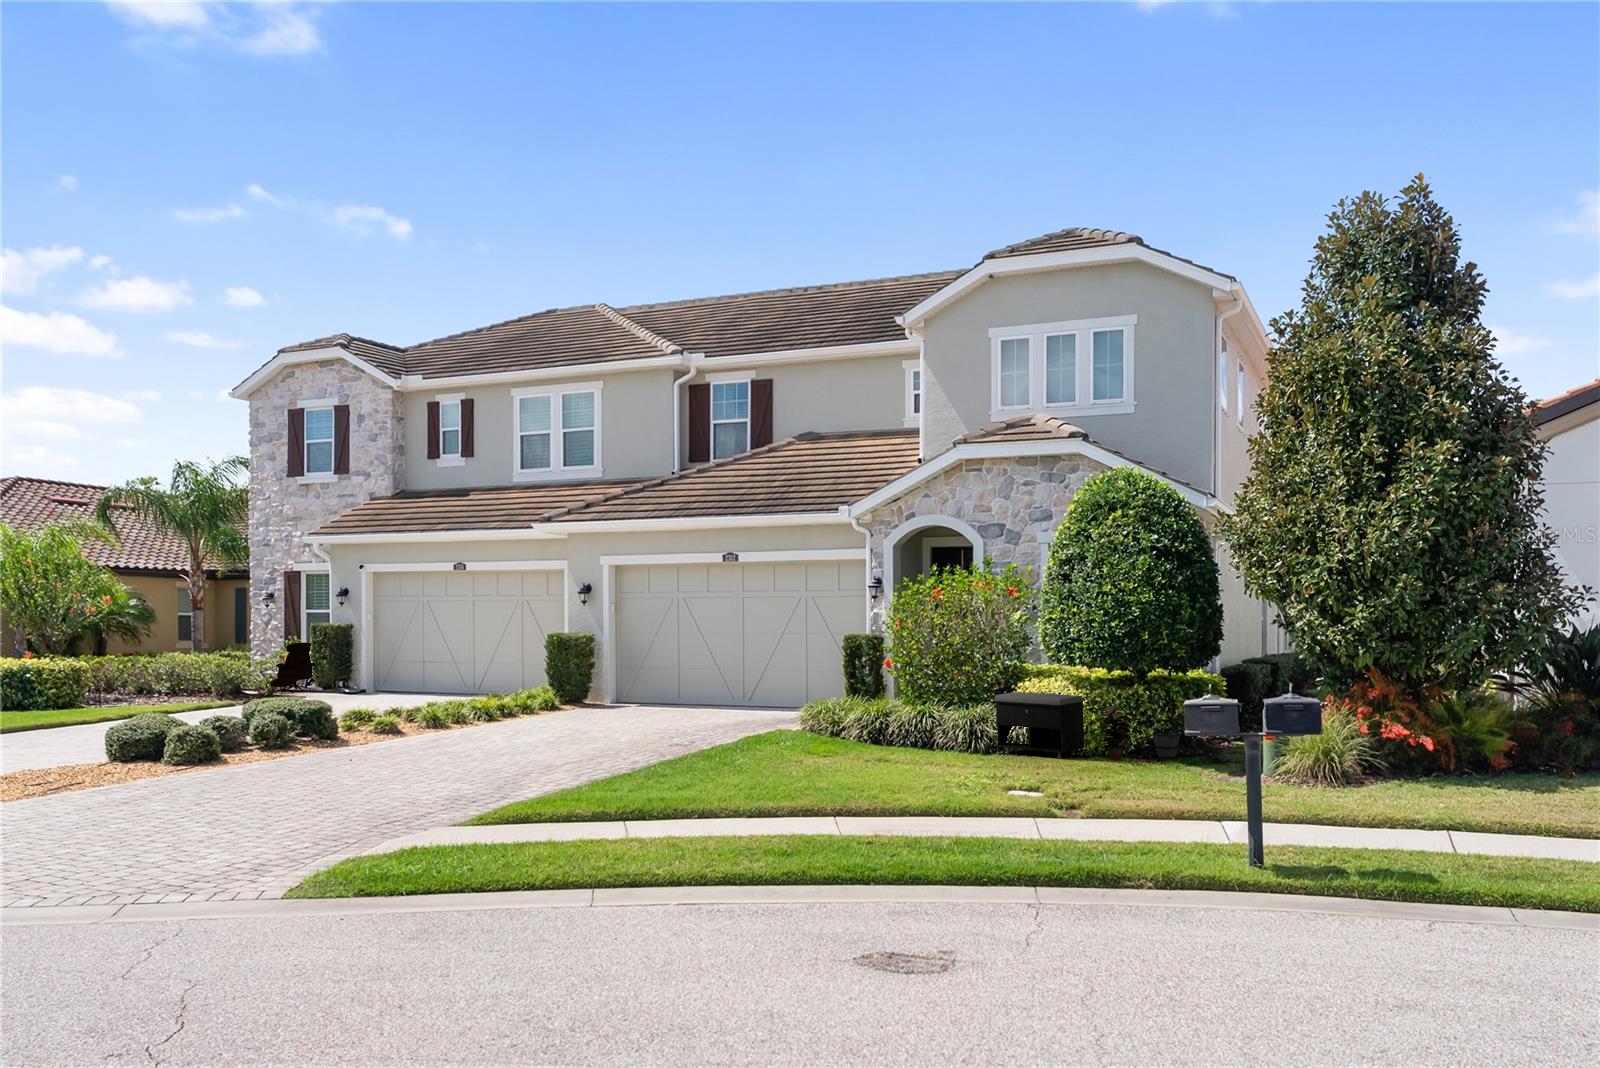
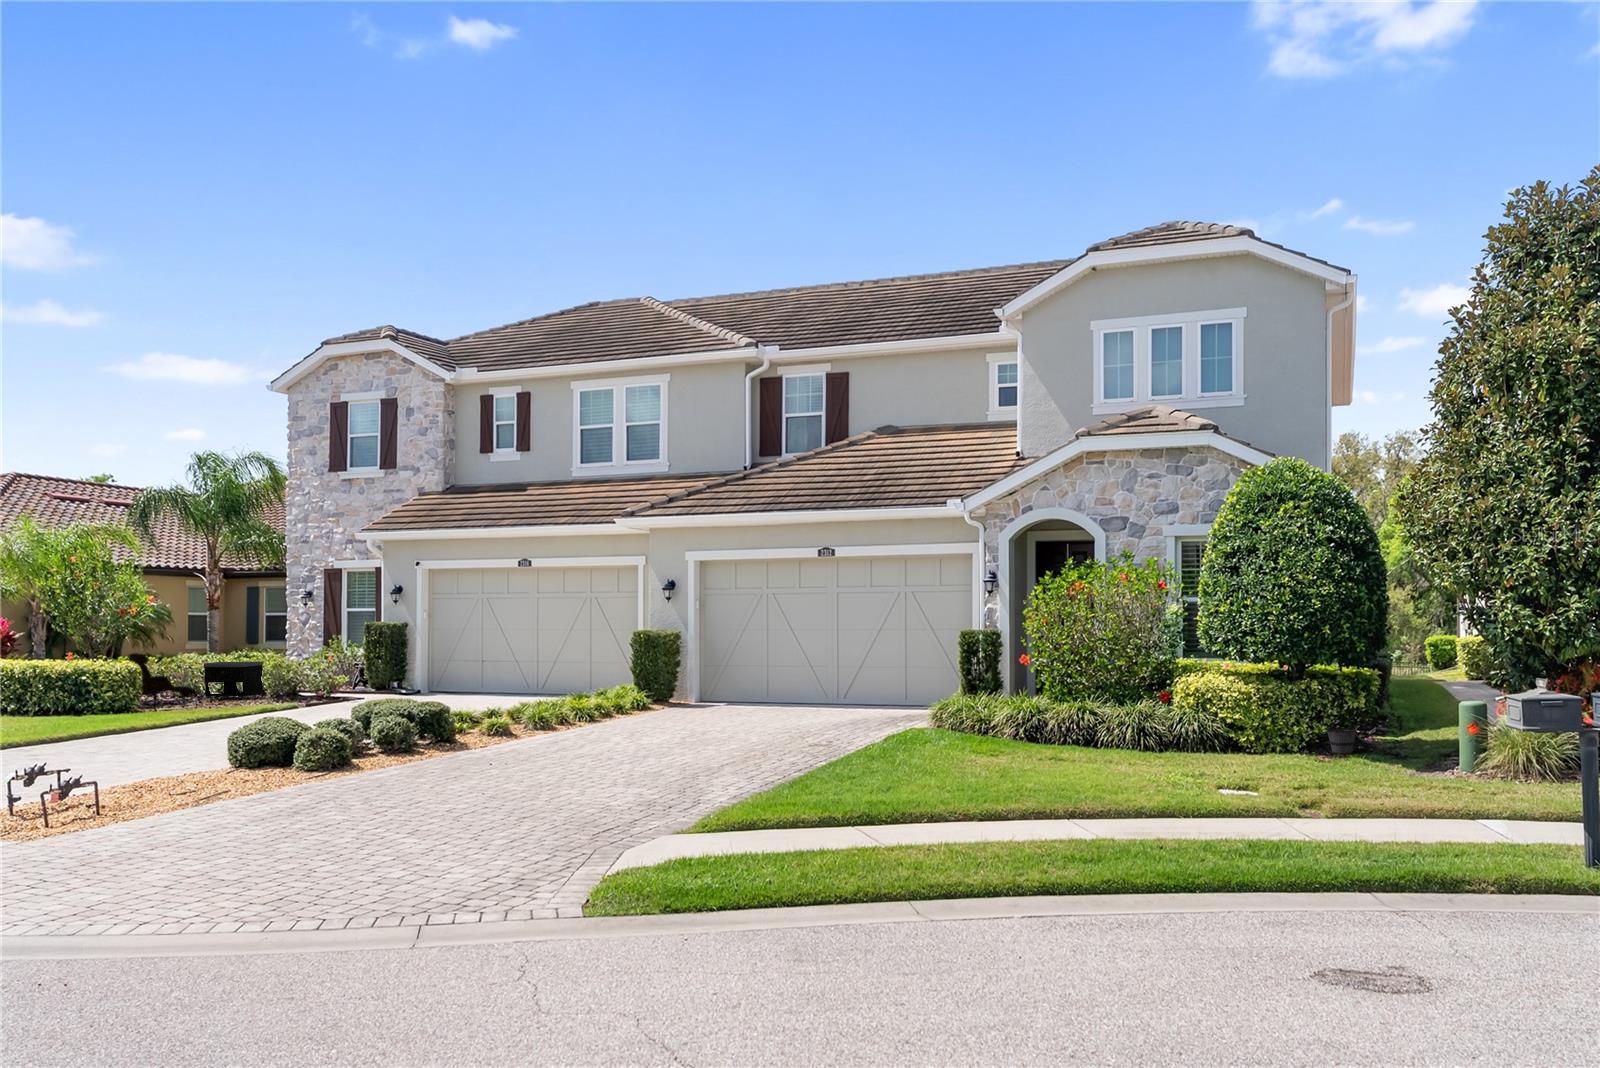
lounge chair: present [270,642,315,694] -> present [129,653,196,706]
storage bench: present [995,692,1084,758] -> present [203,661,263,700]
decorative plant: present [1097,706,1132,759] -> none [1272,702,1313,756]

